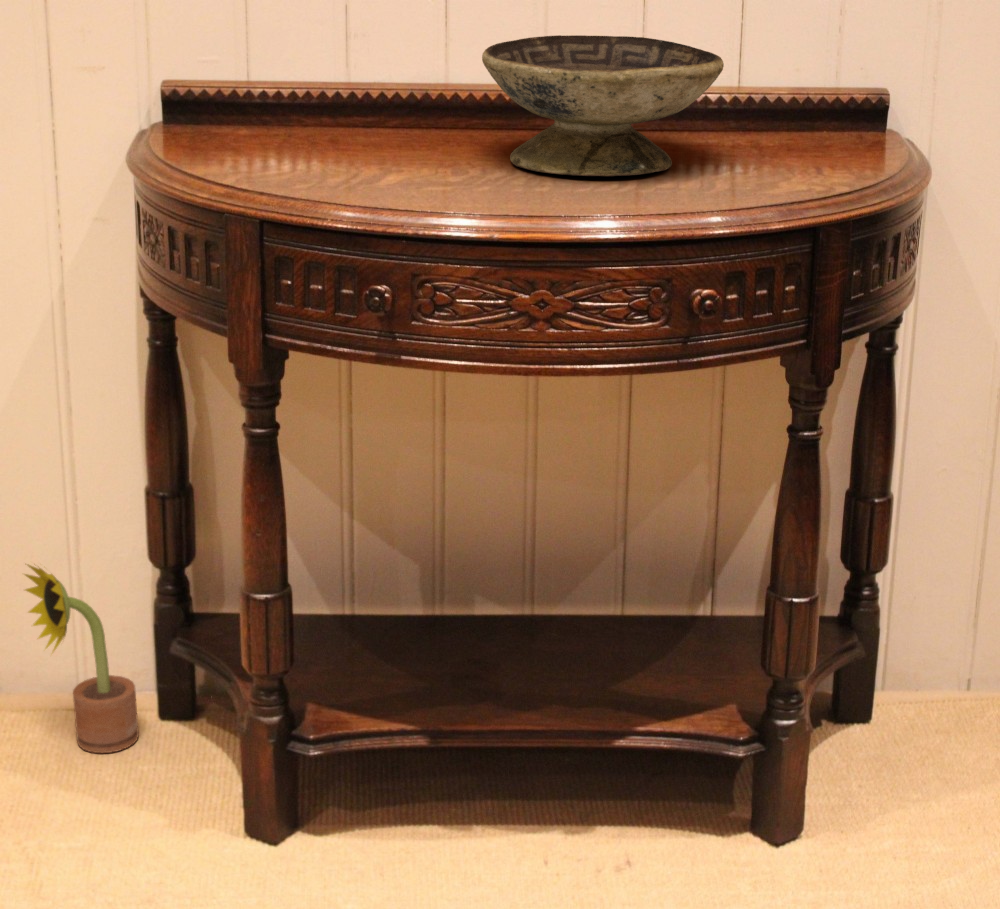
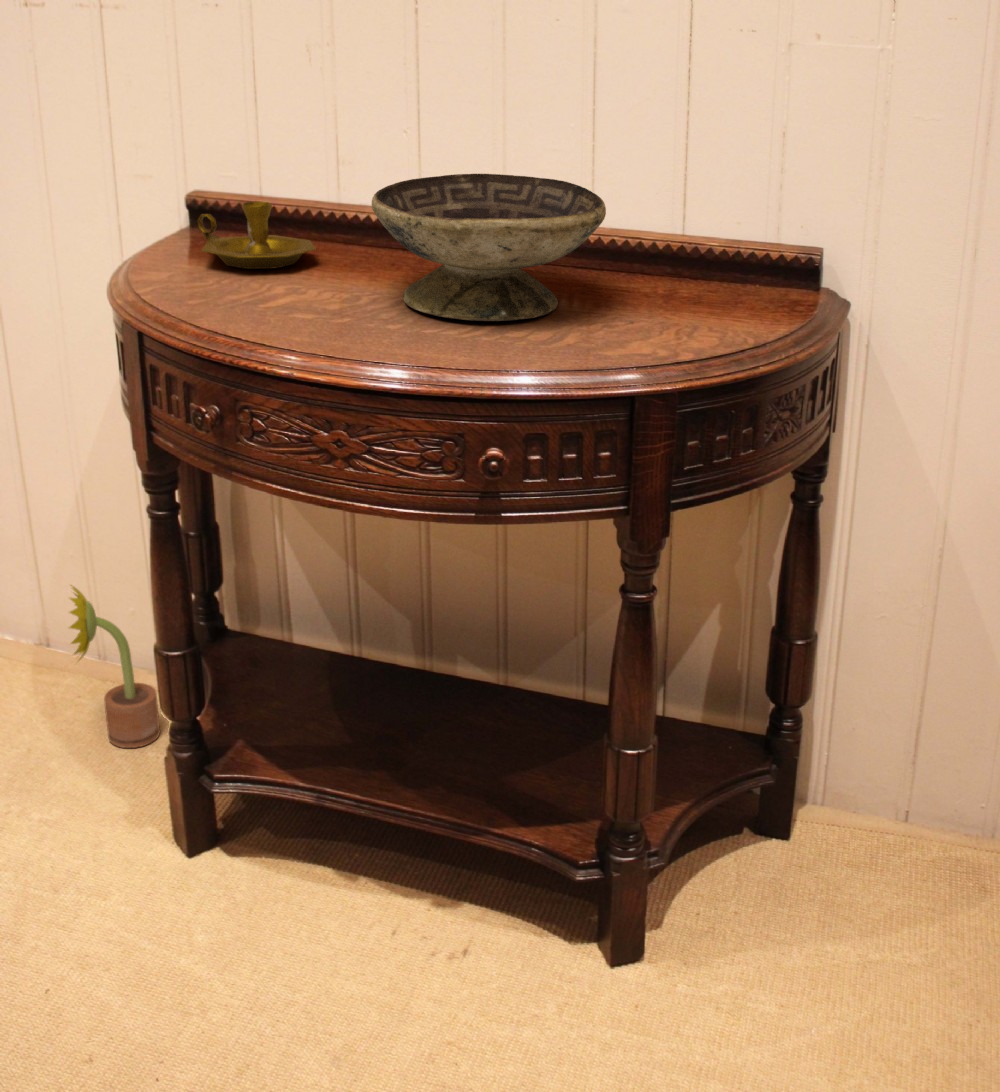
candlestick: none [227,81,374,153] -> present [197,201,316,269]

